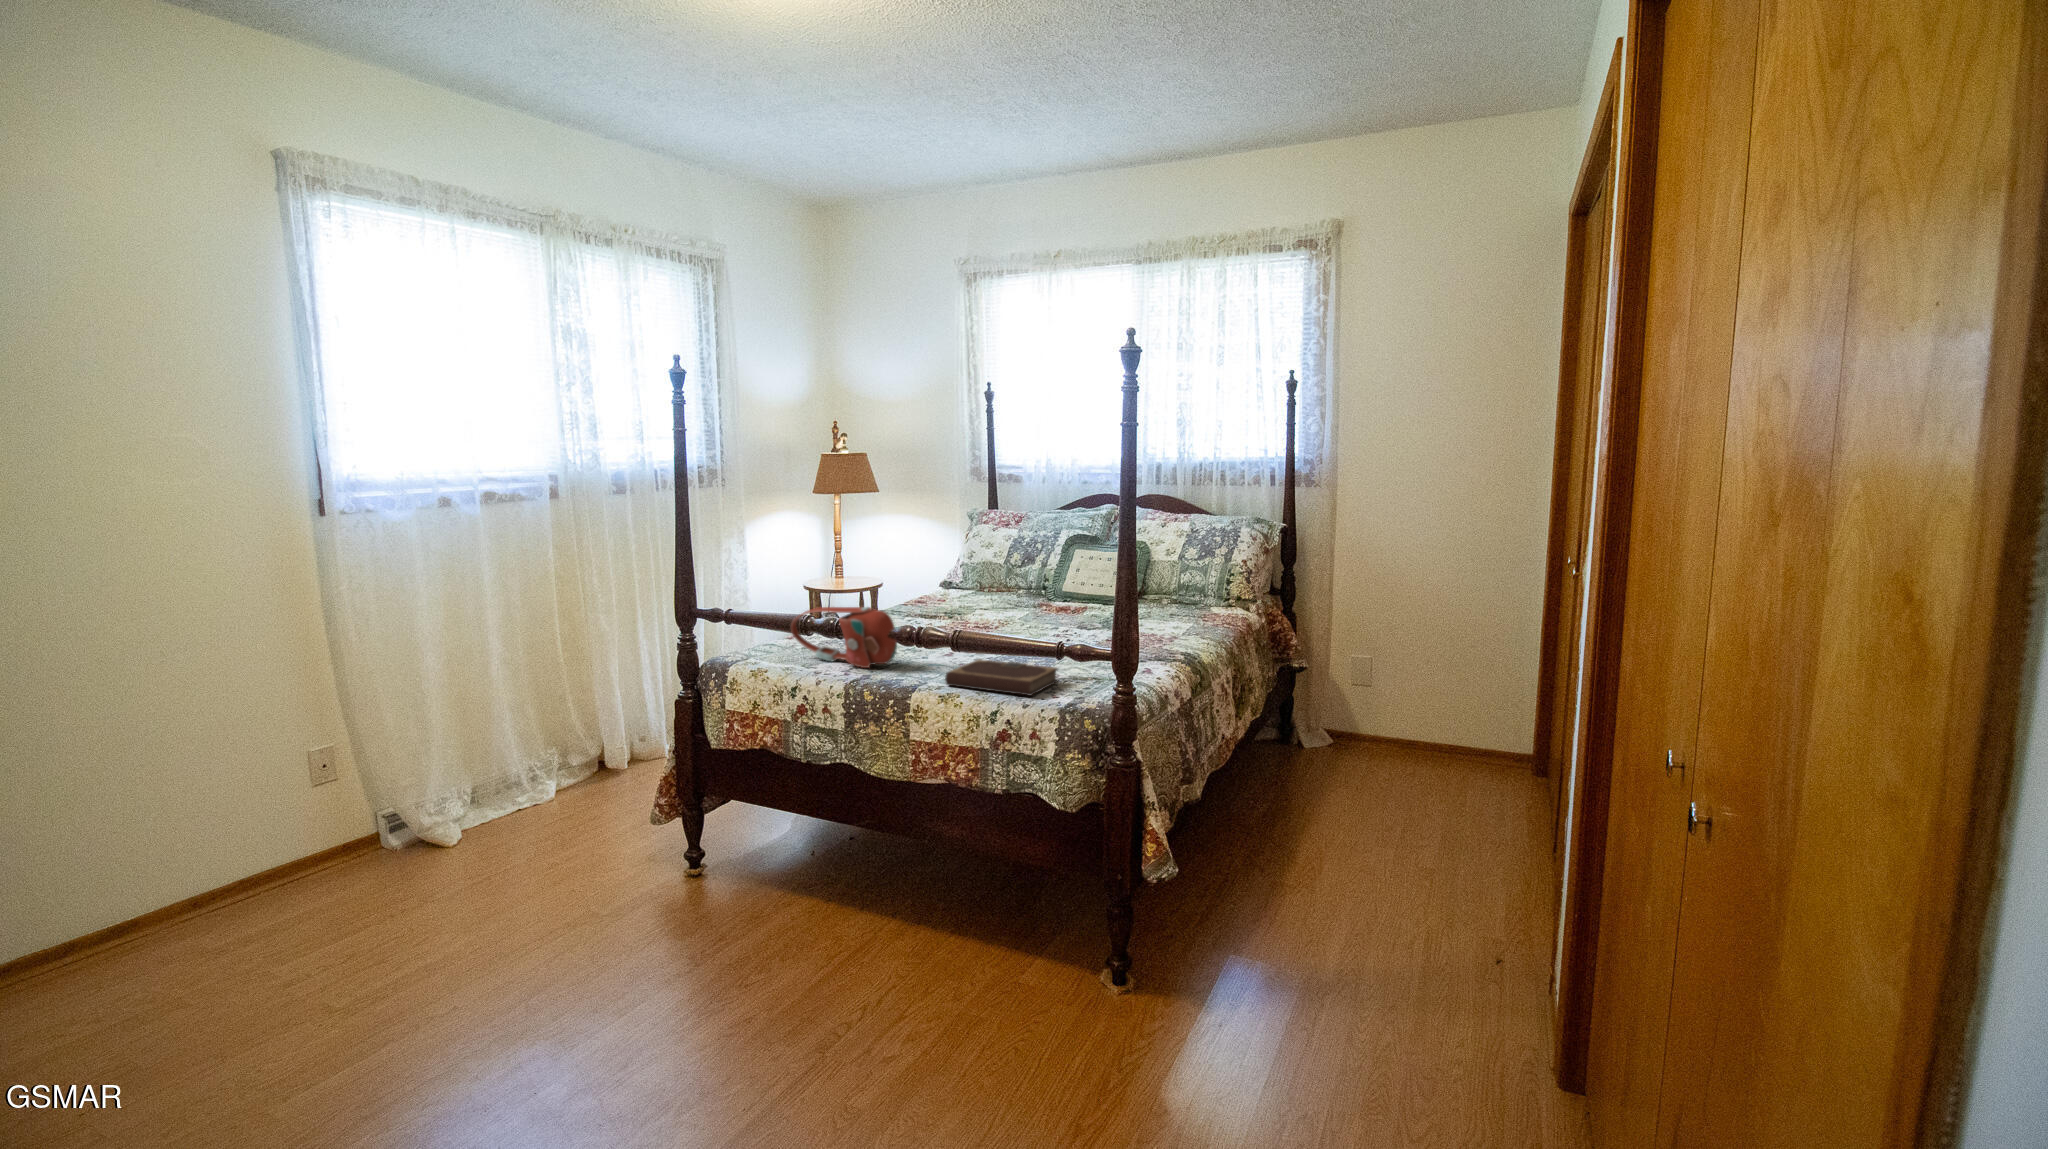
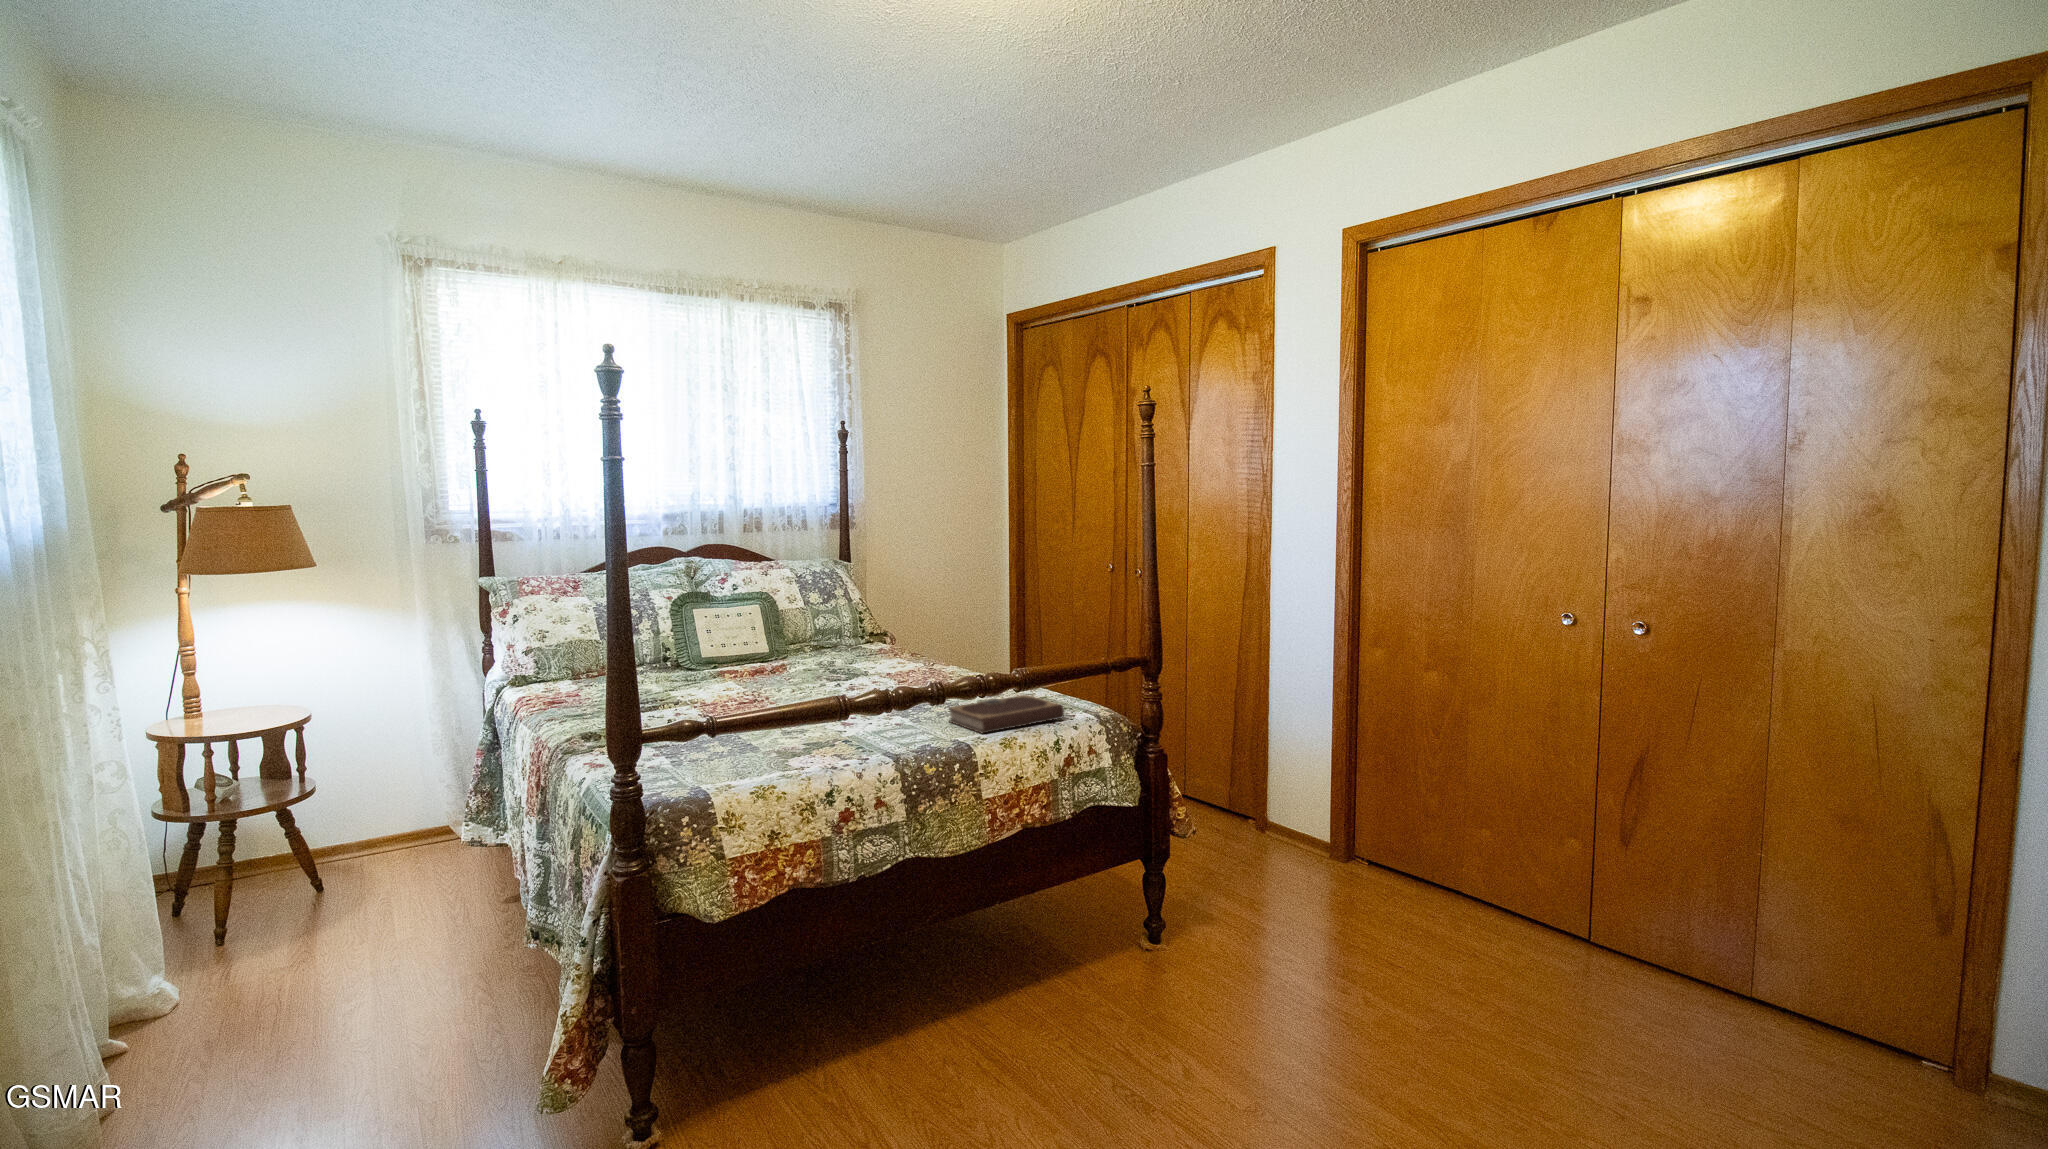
handbag: present [791,607,897,668] -> none [738,673,893,757]

